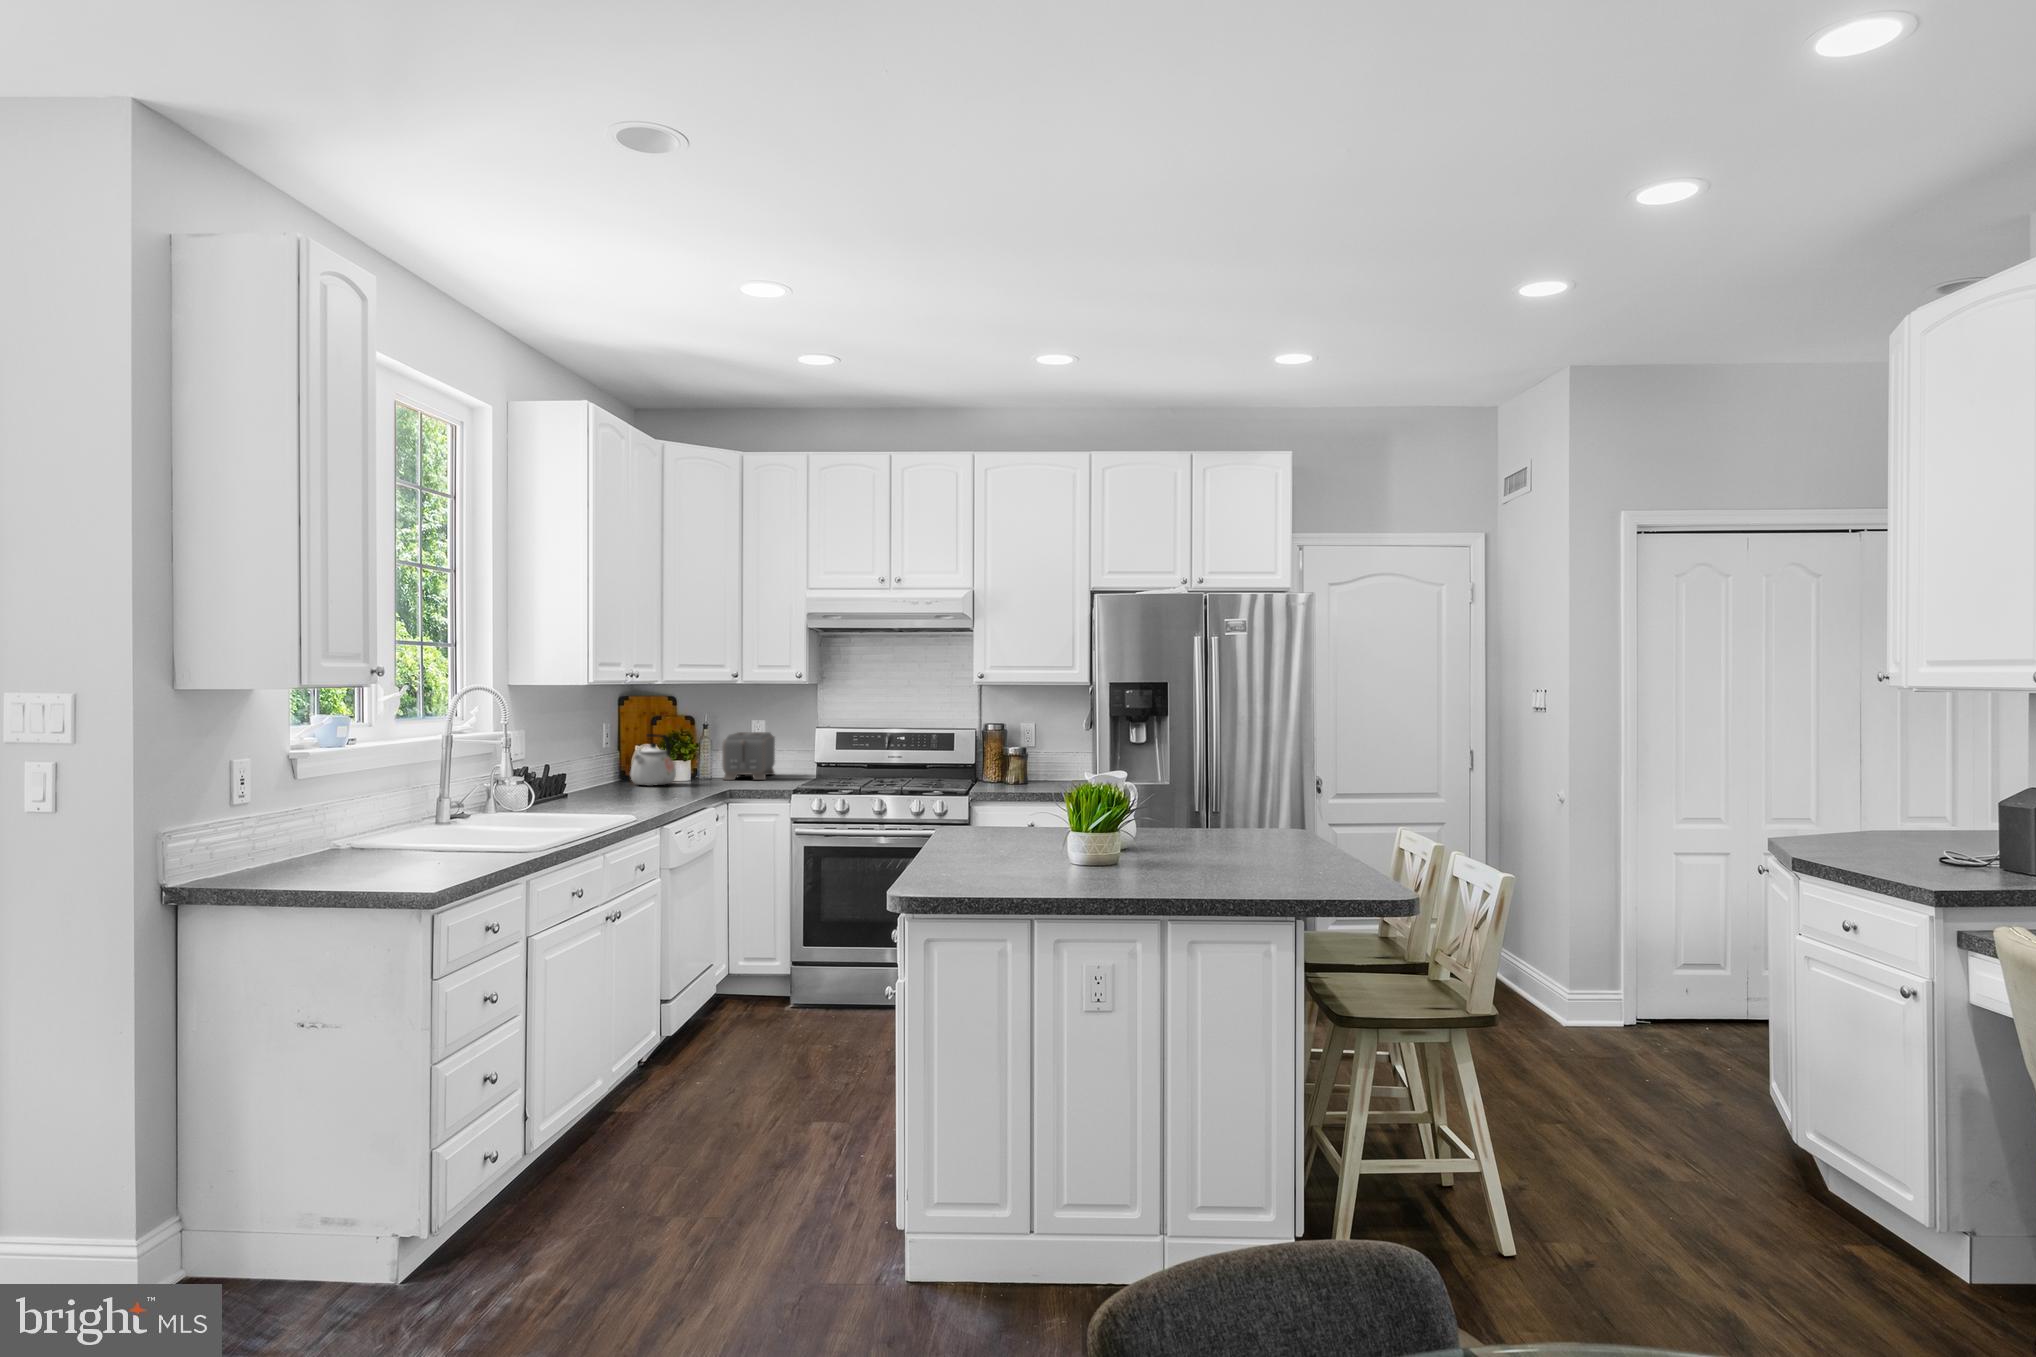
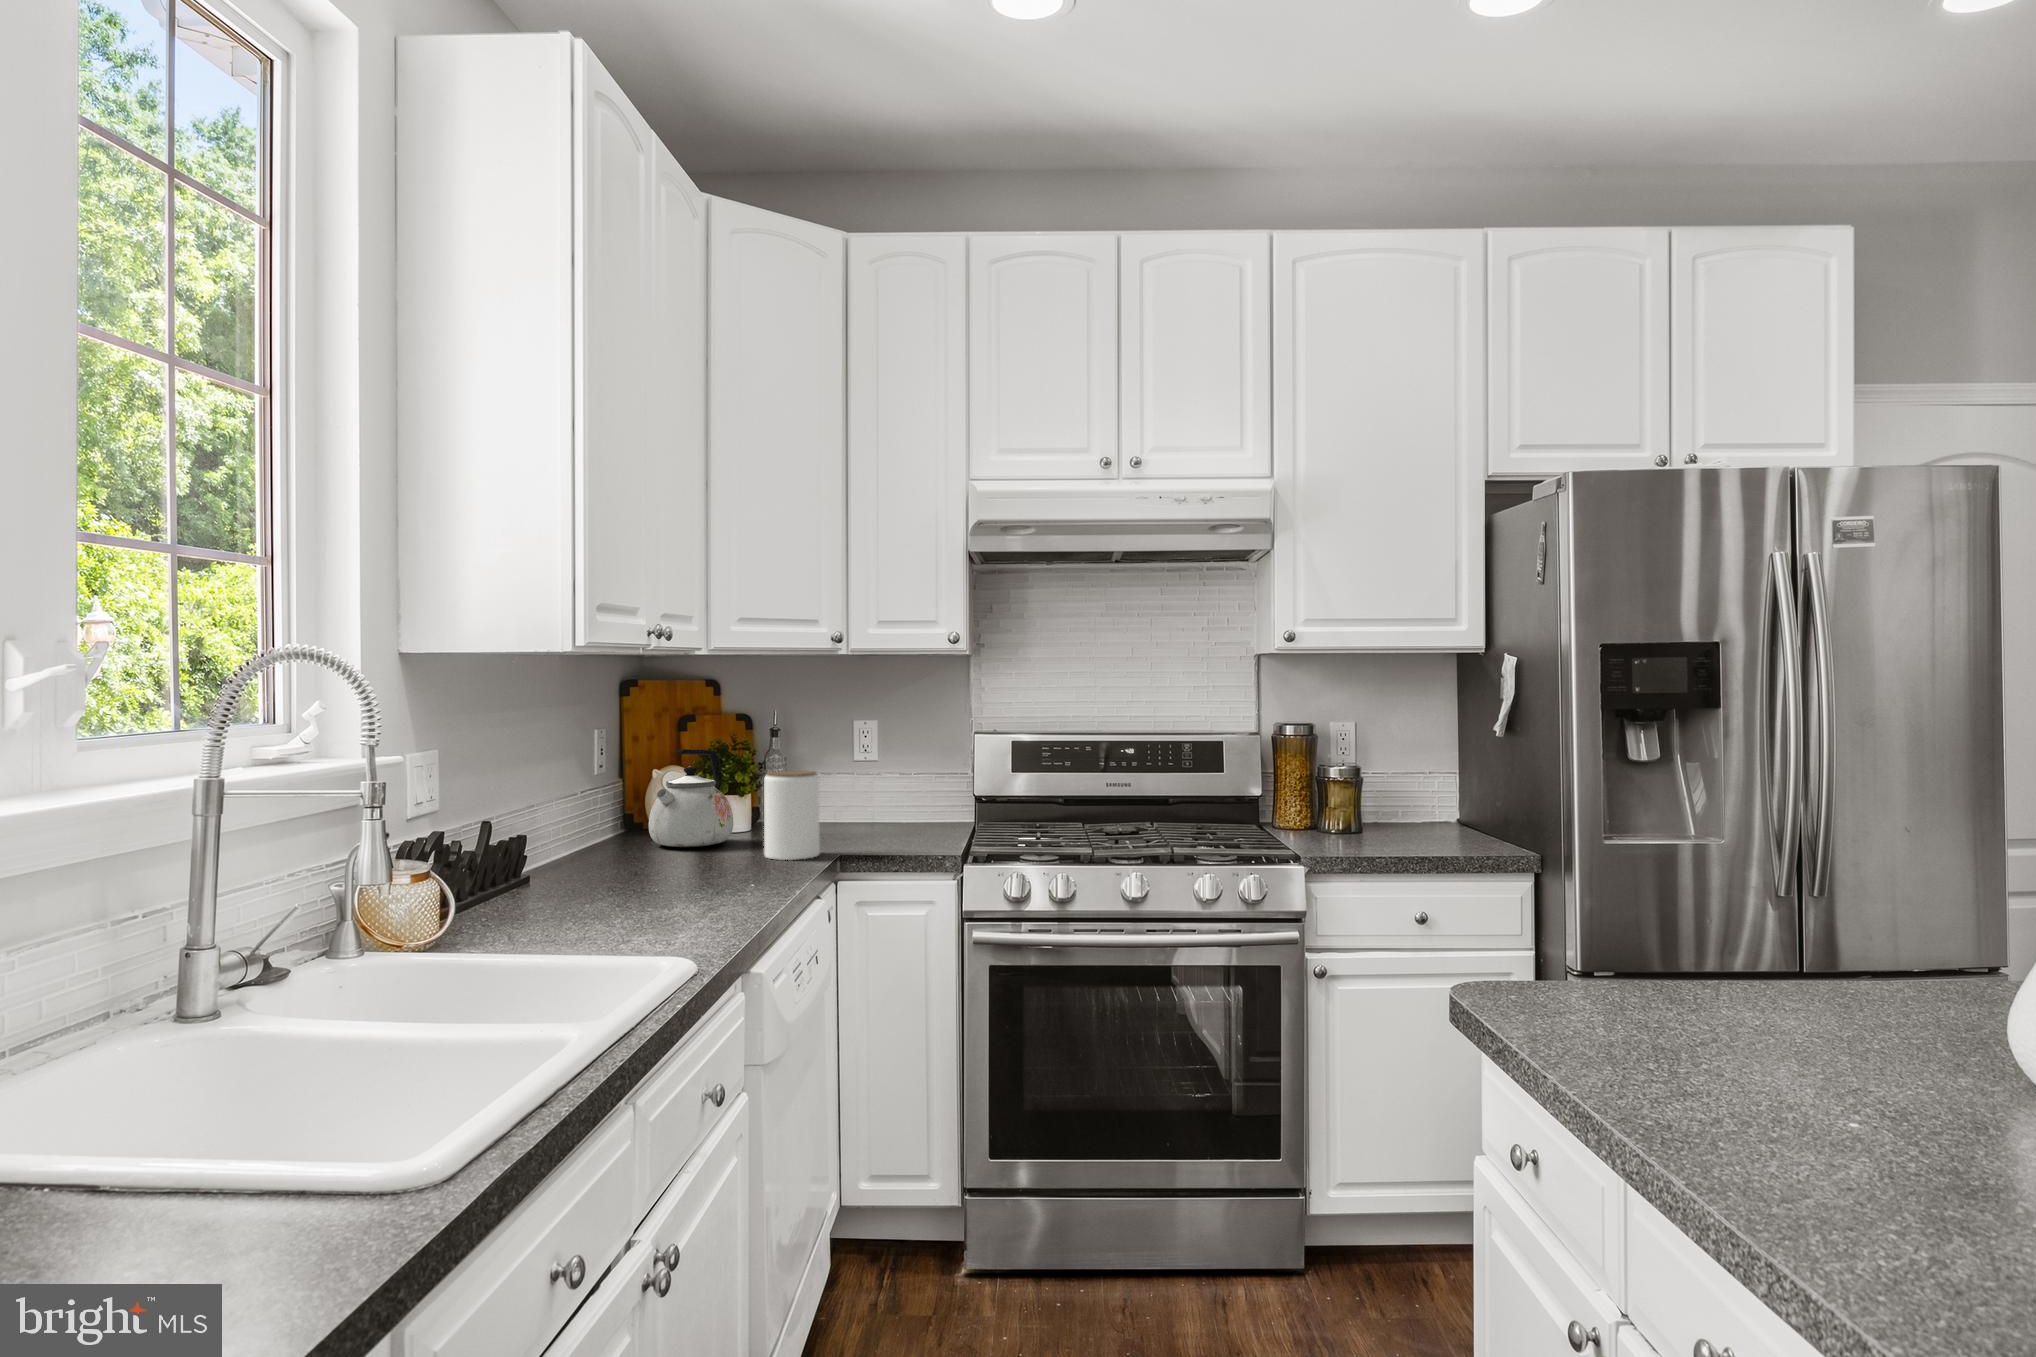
toaster: present [722,732,775,780] -> none [810,741,892,830]
jar: none [688,745,718,790] -> present [764,770,820,860]

